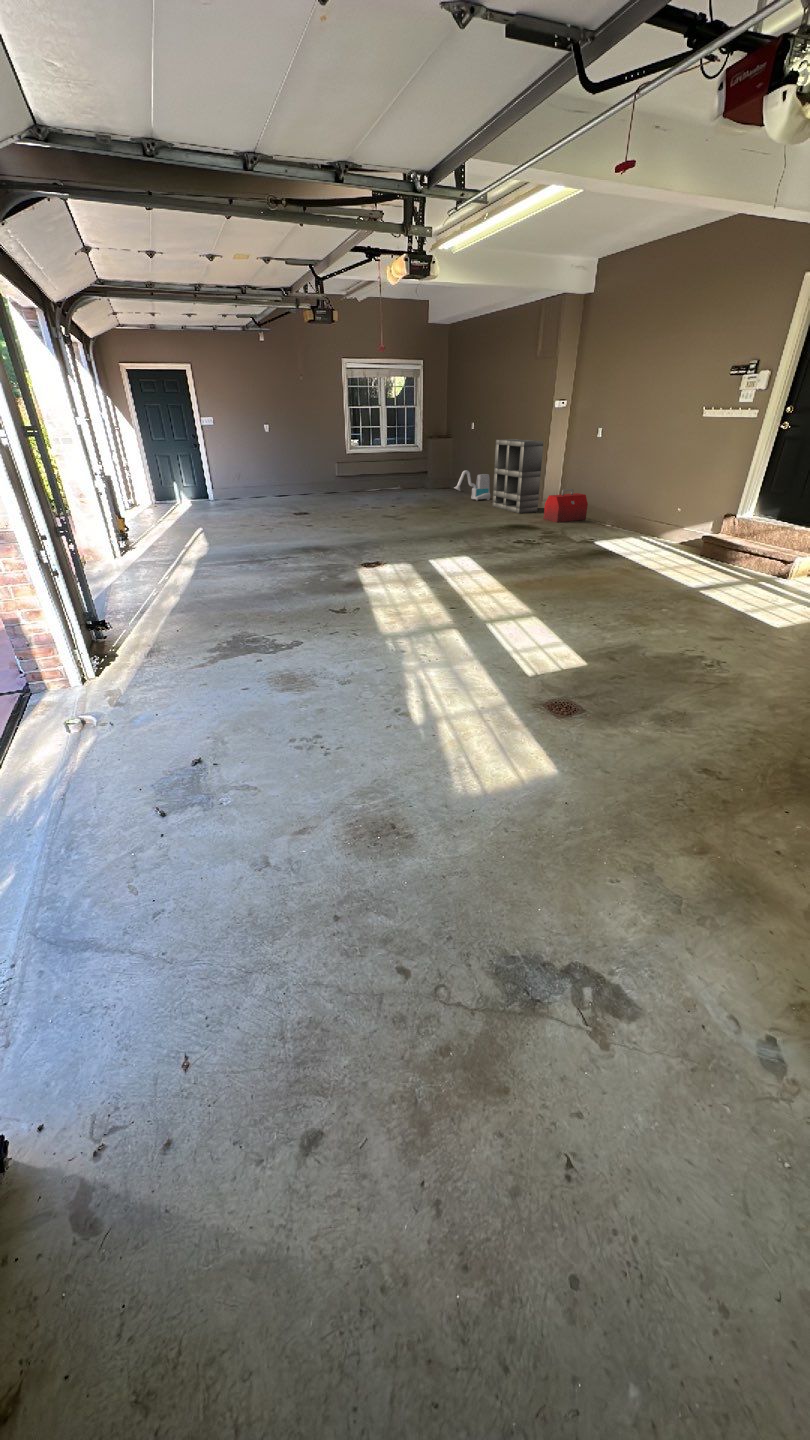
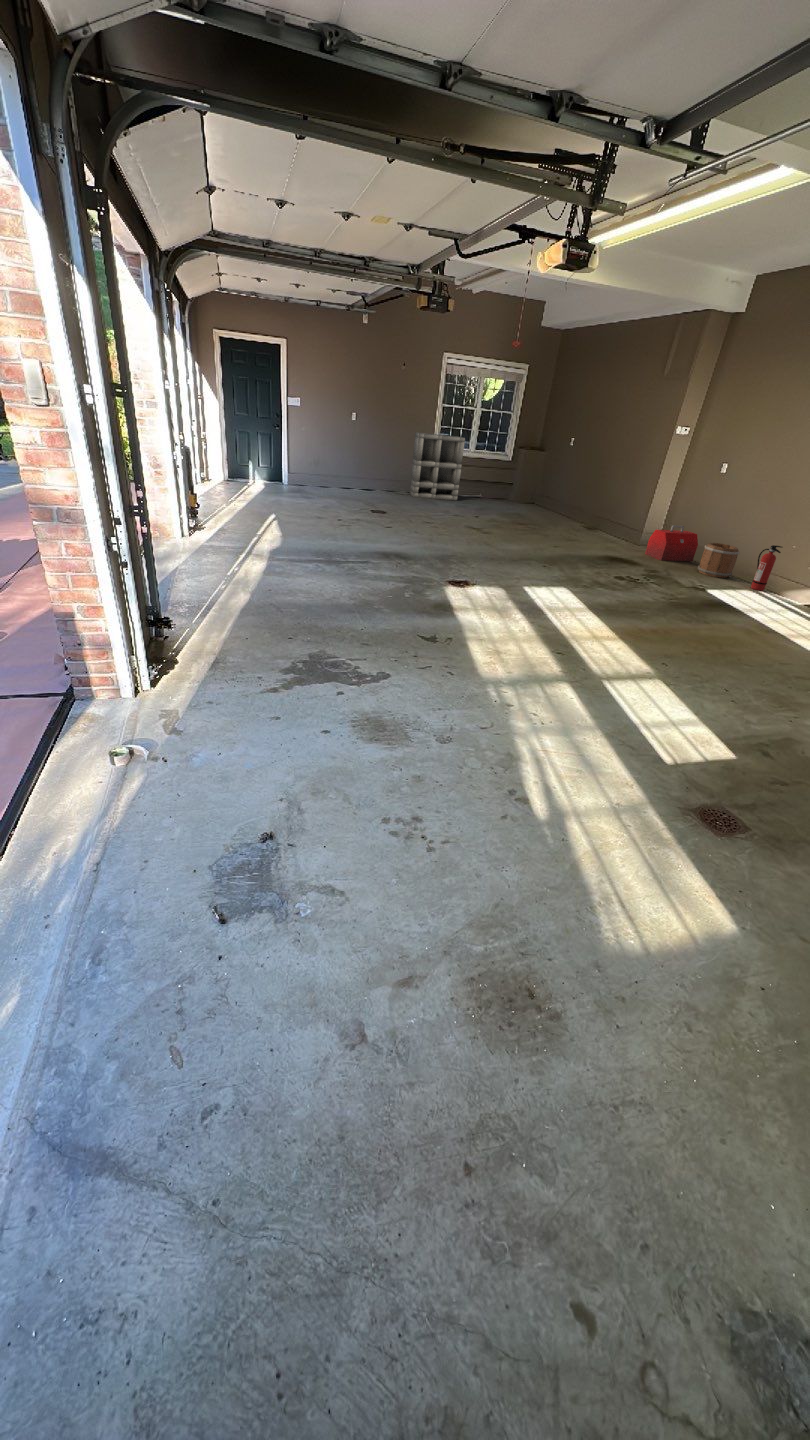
shelving unit: present [492,439,543,513] -> present [410,433,465,501]
vacuum cleaner: present [454,470,491,501] -> none [545,488,586,523]
fire extinguisher: none [633,494,652,536] -> present [751,545,782,591]
bucket: none [588,500,620,530] -> present [698,543,740,578]

